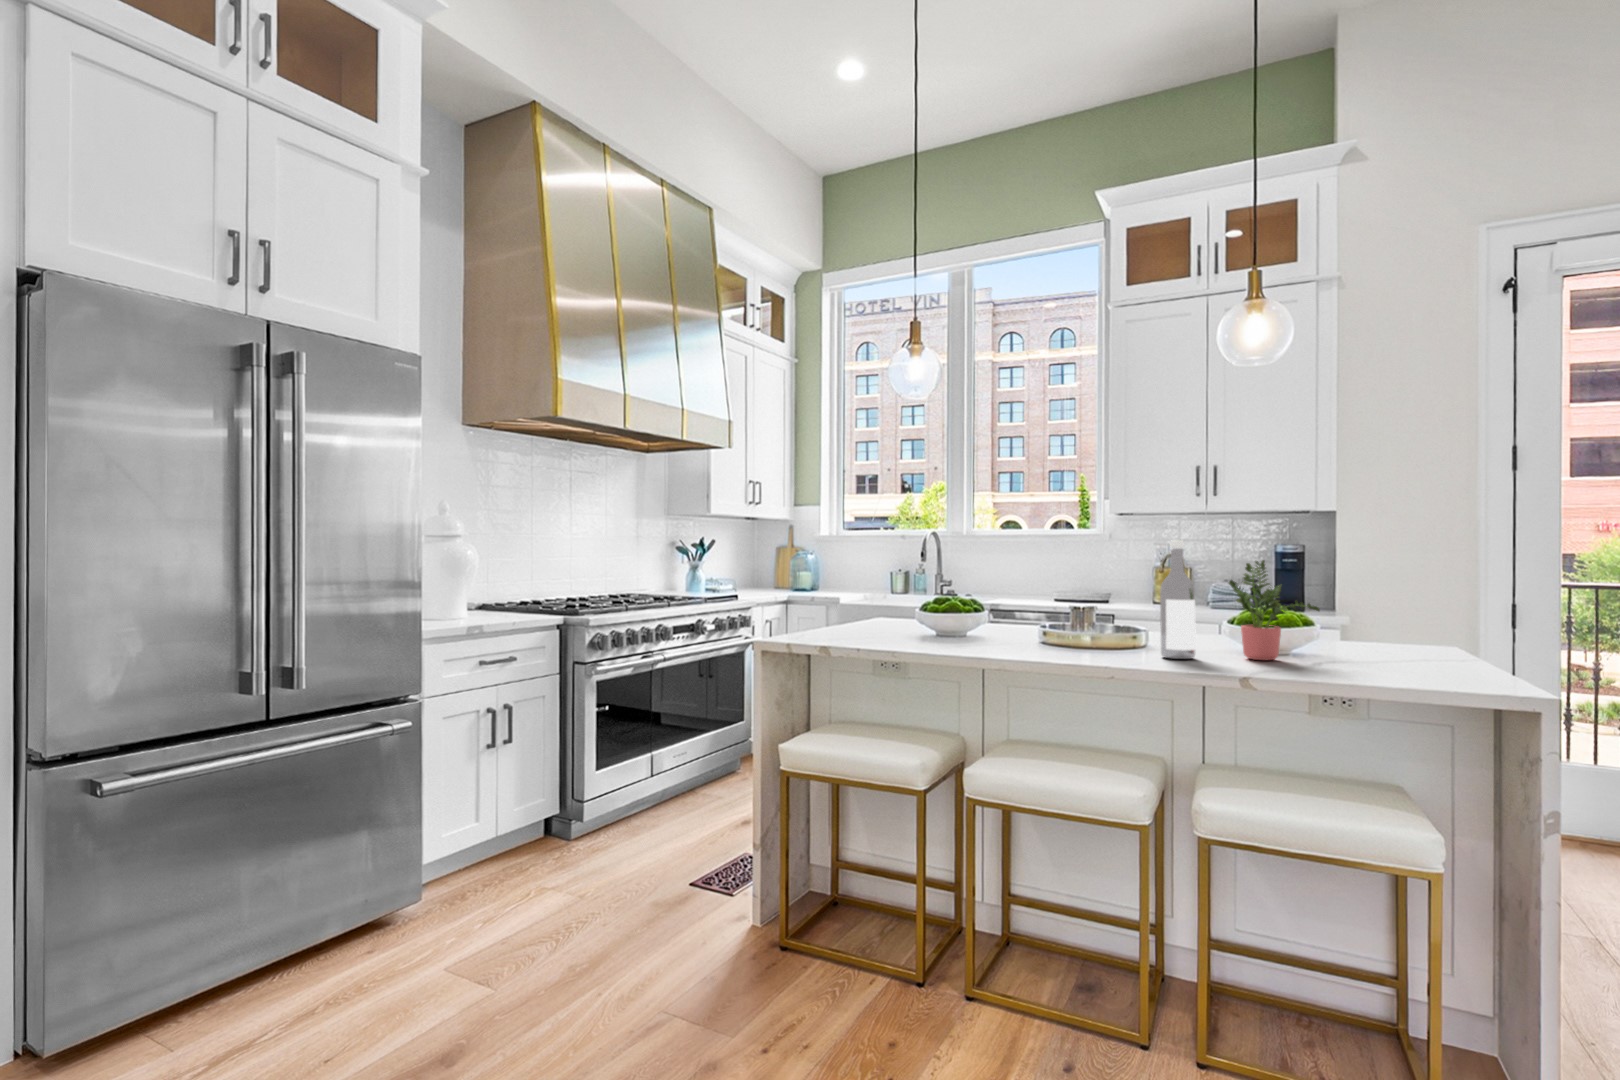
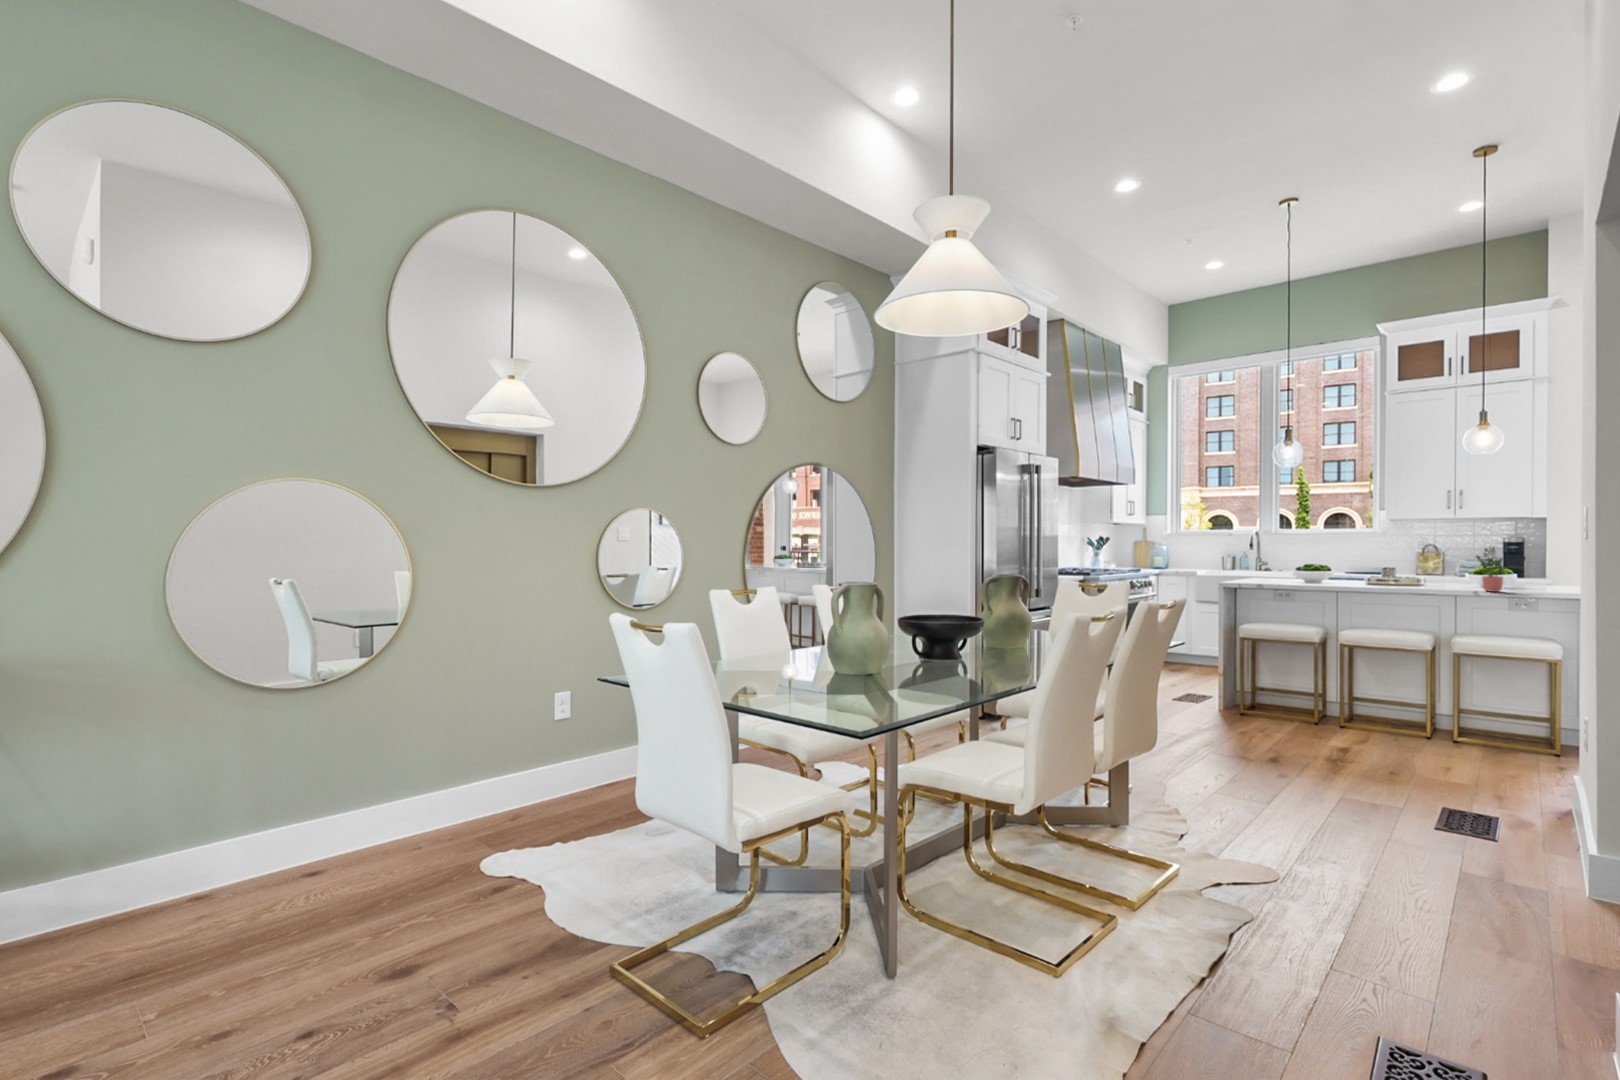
wine bottle: present [1160,540,1196,659] -> none [1439,538,1458,591]

